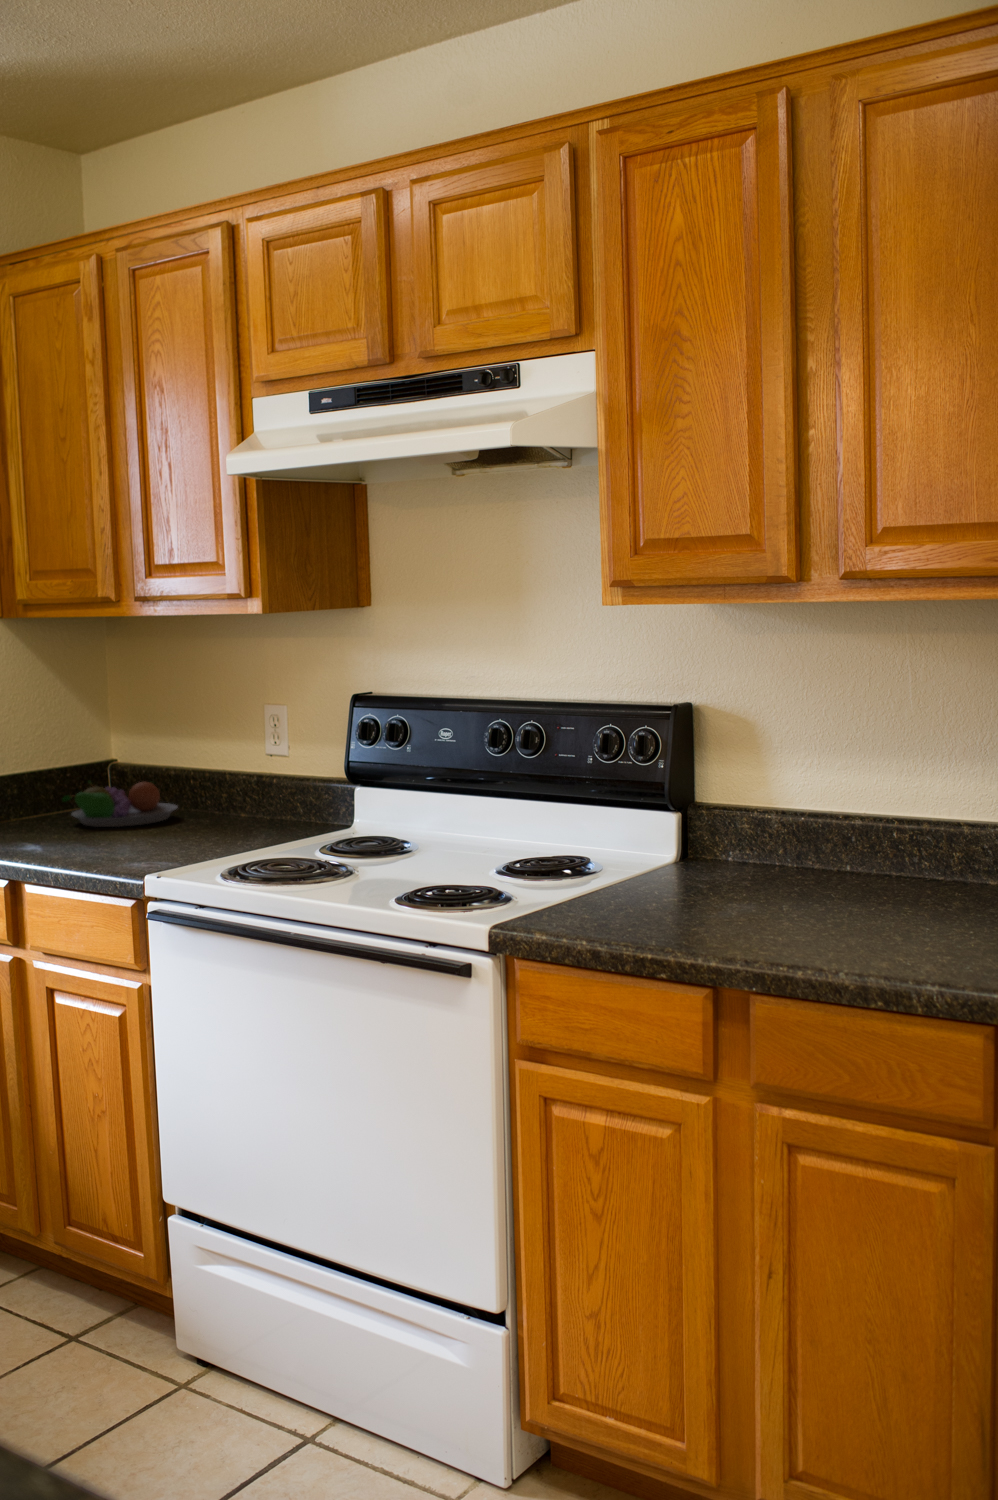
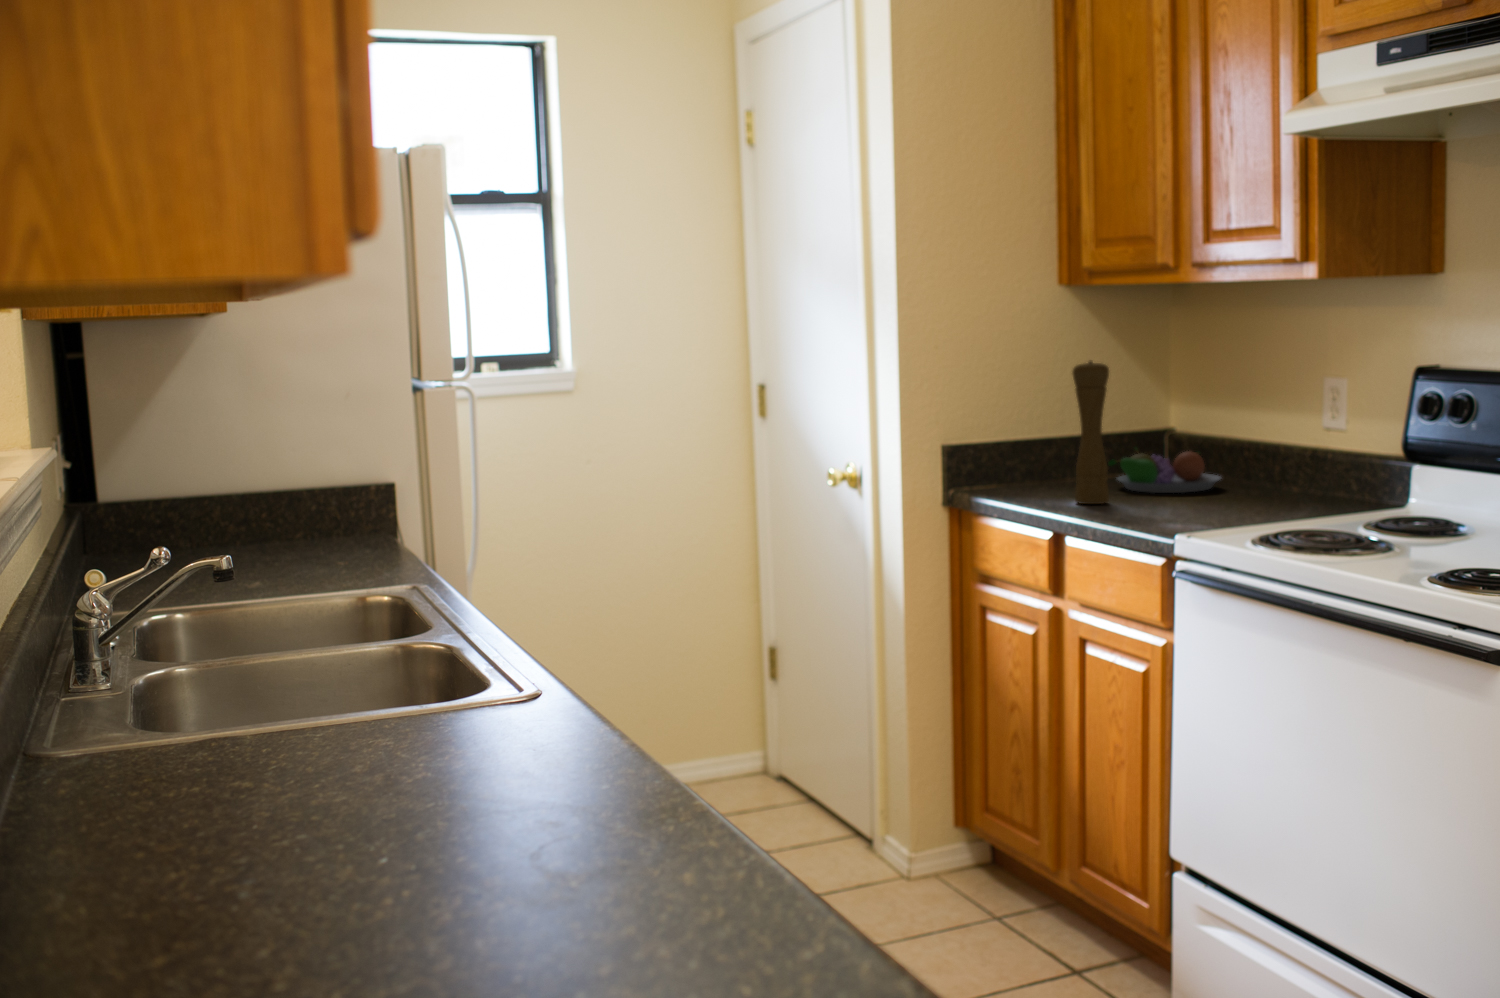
pepper mill: none [20,693,68,846] -> present [1073,361,1109,504]

